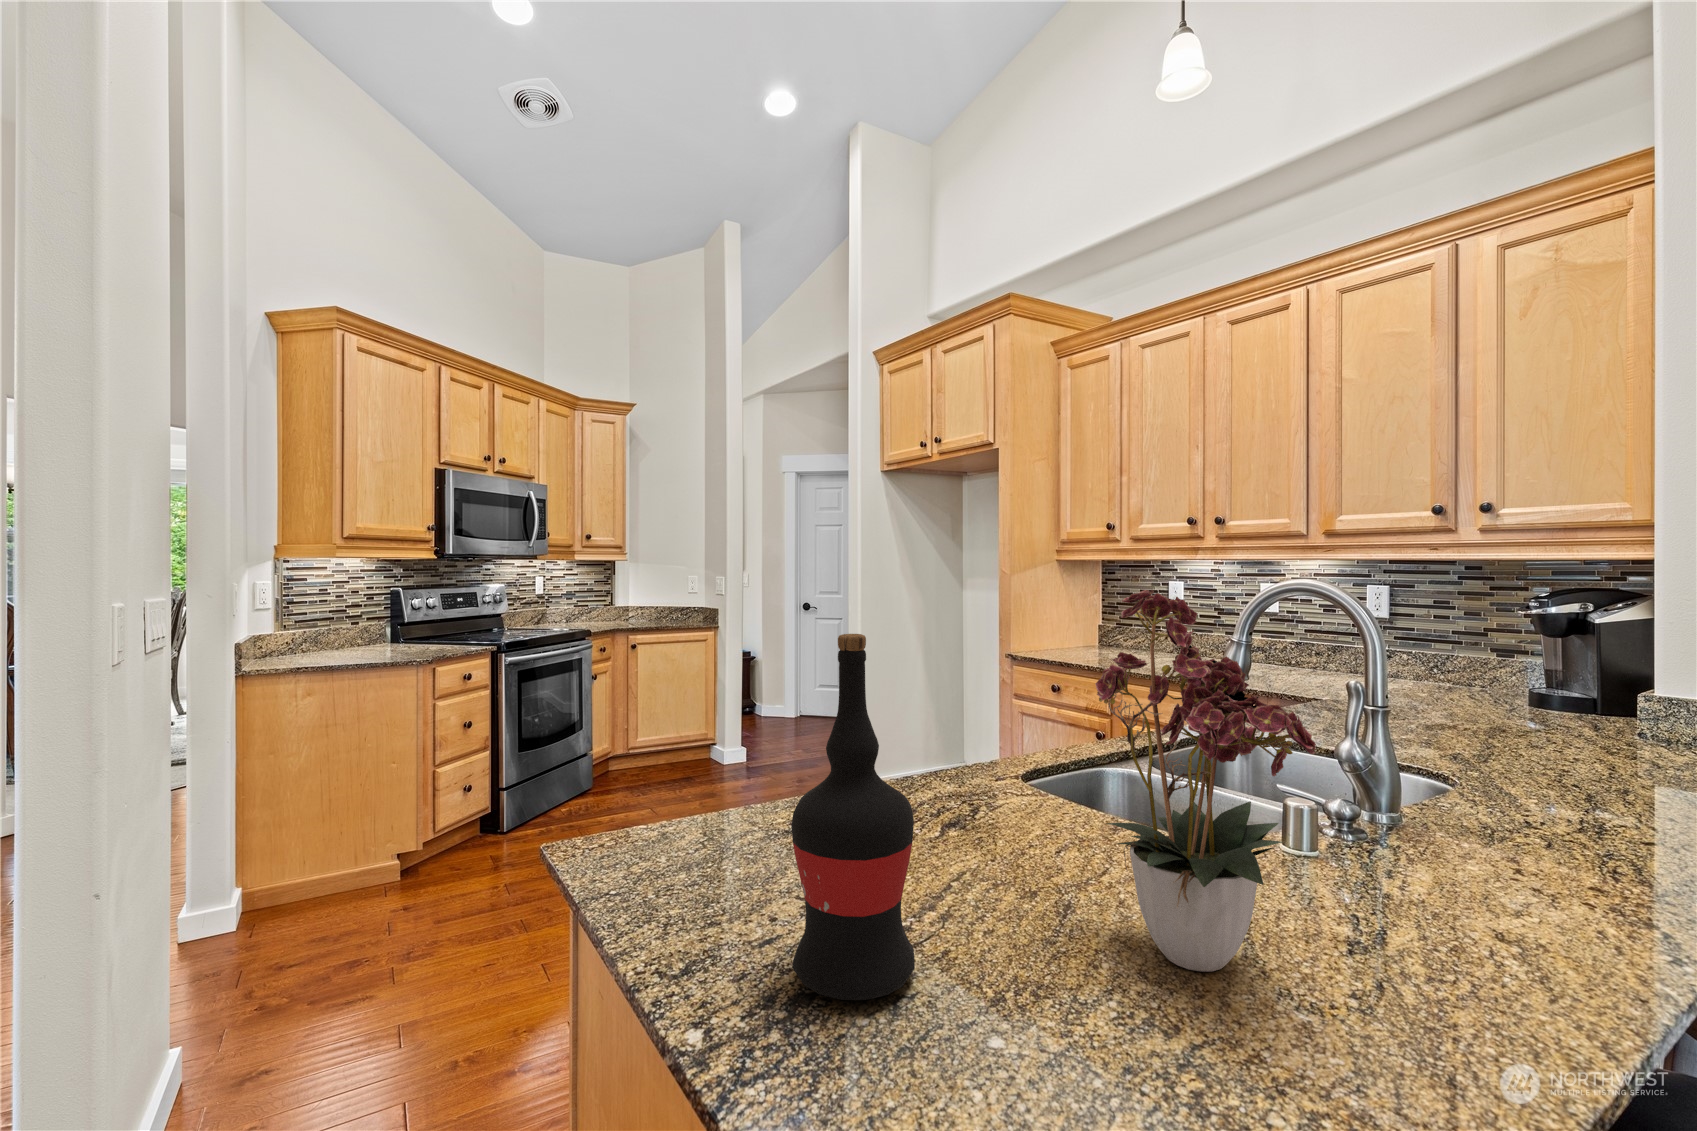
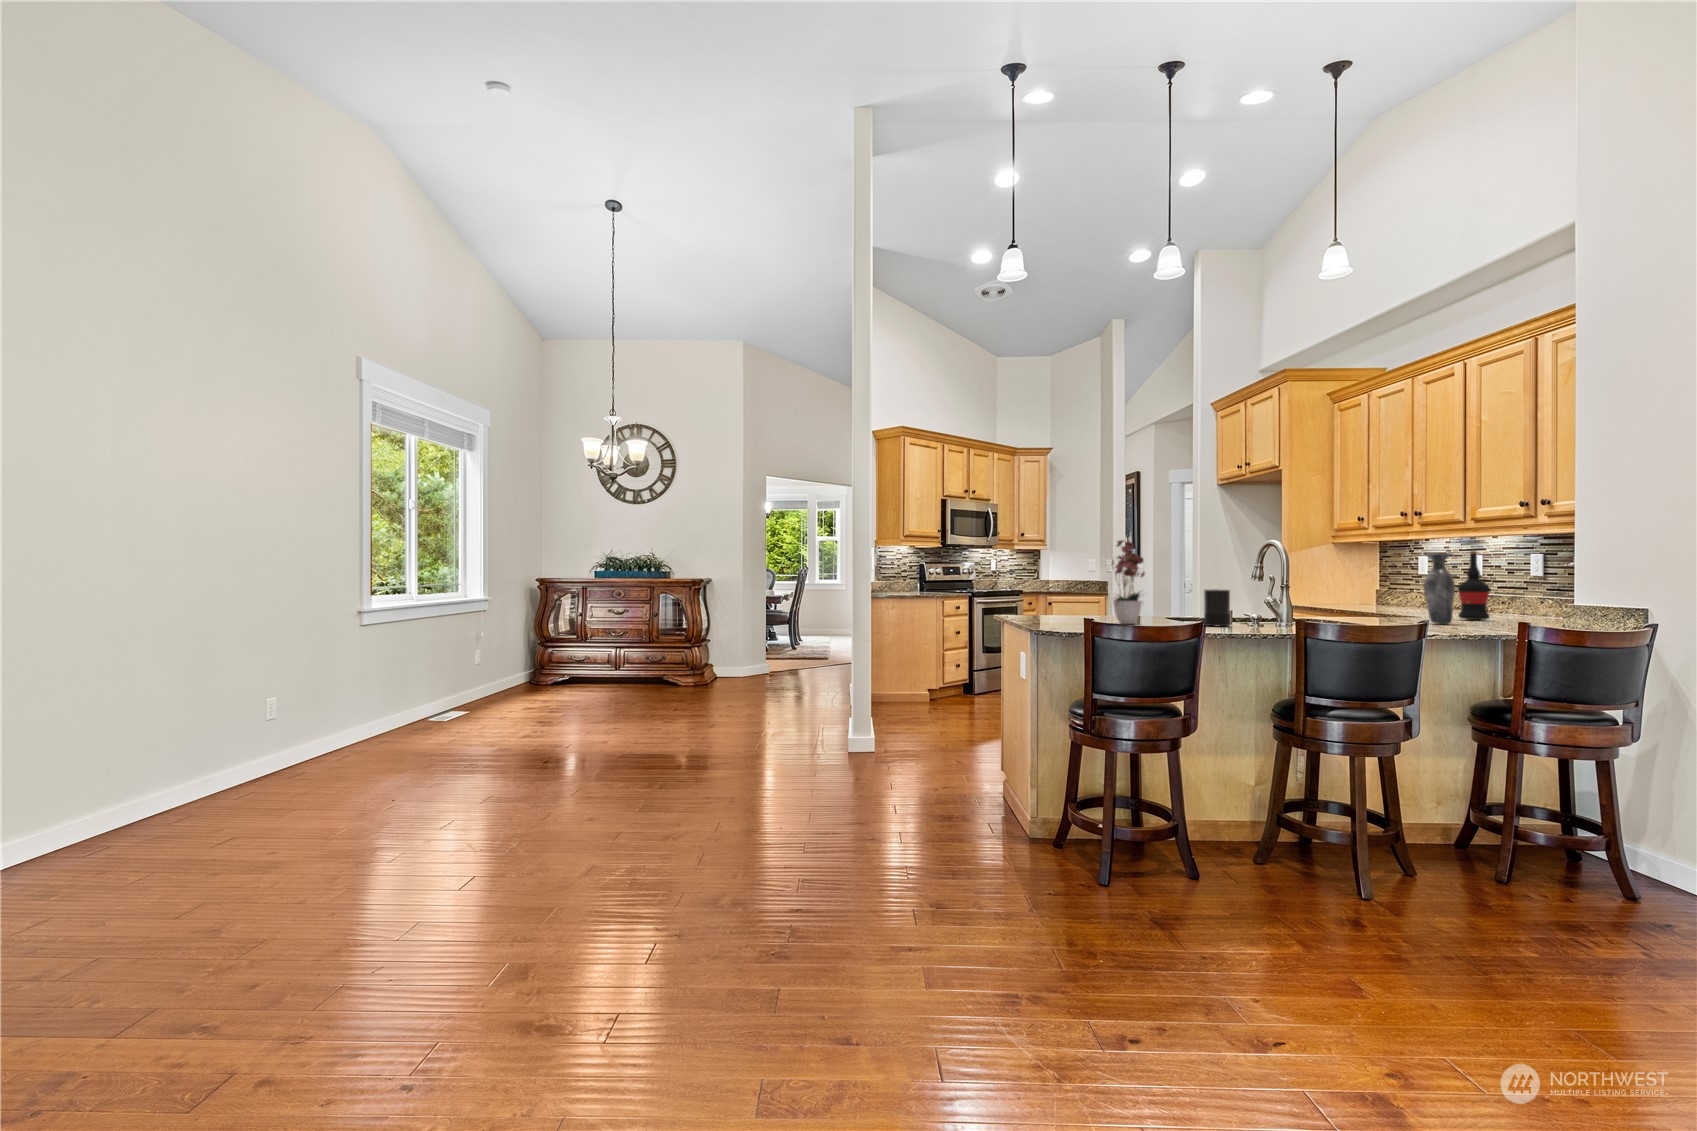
vase: none [1541,606,1615,763] -> present [1423,553,1455,624]
wine bottle: present [791,634,915,1000] -> present [1458,551,1490,620]
candle: none [1410,755,1529,938] -> present [1204,588,1230,626]

